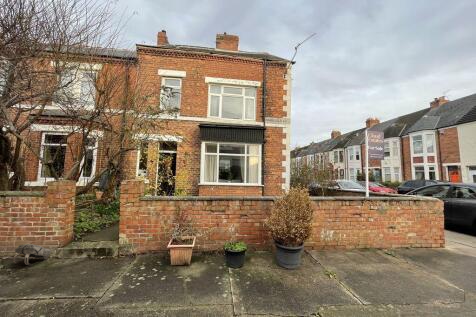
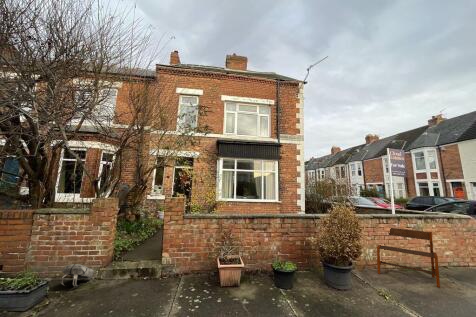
bench: none [336,209,394,268] -> present [377,228,440,287]

